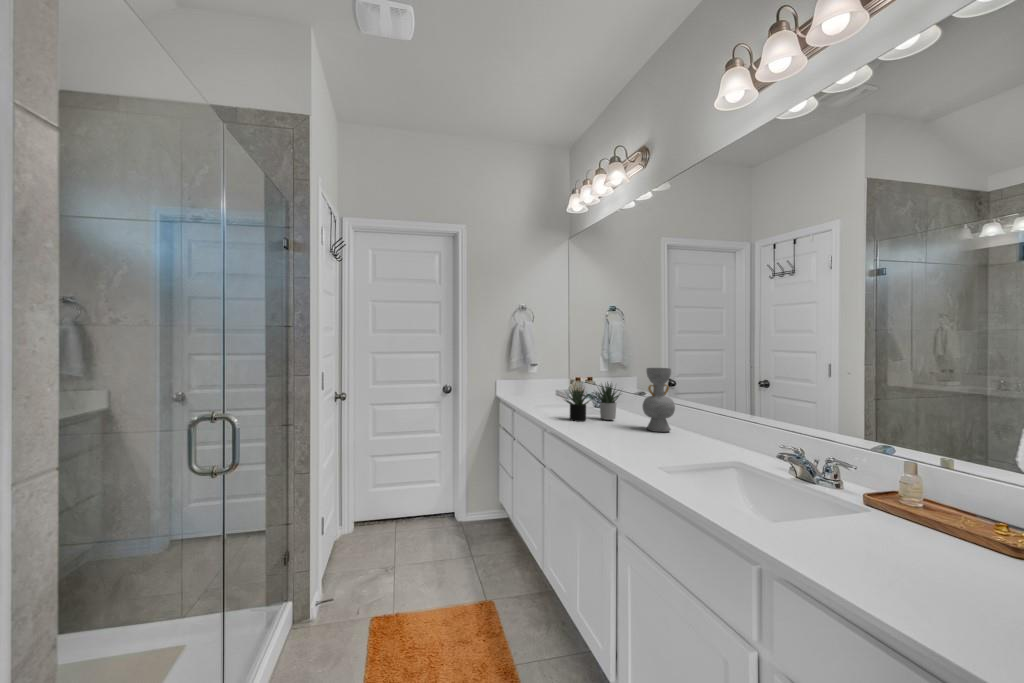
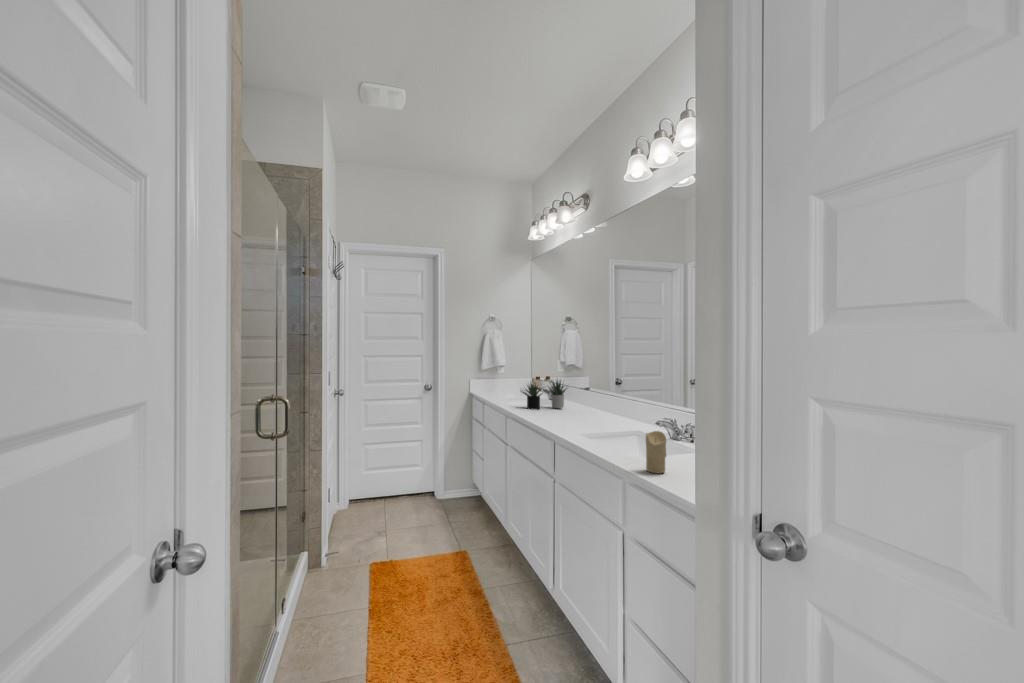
decorative vase: present [642,368,675,432] -> none [582,367,607,416]
candle: none [803,486,845,562] -> present [646,431,666,473]

